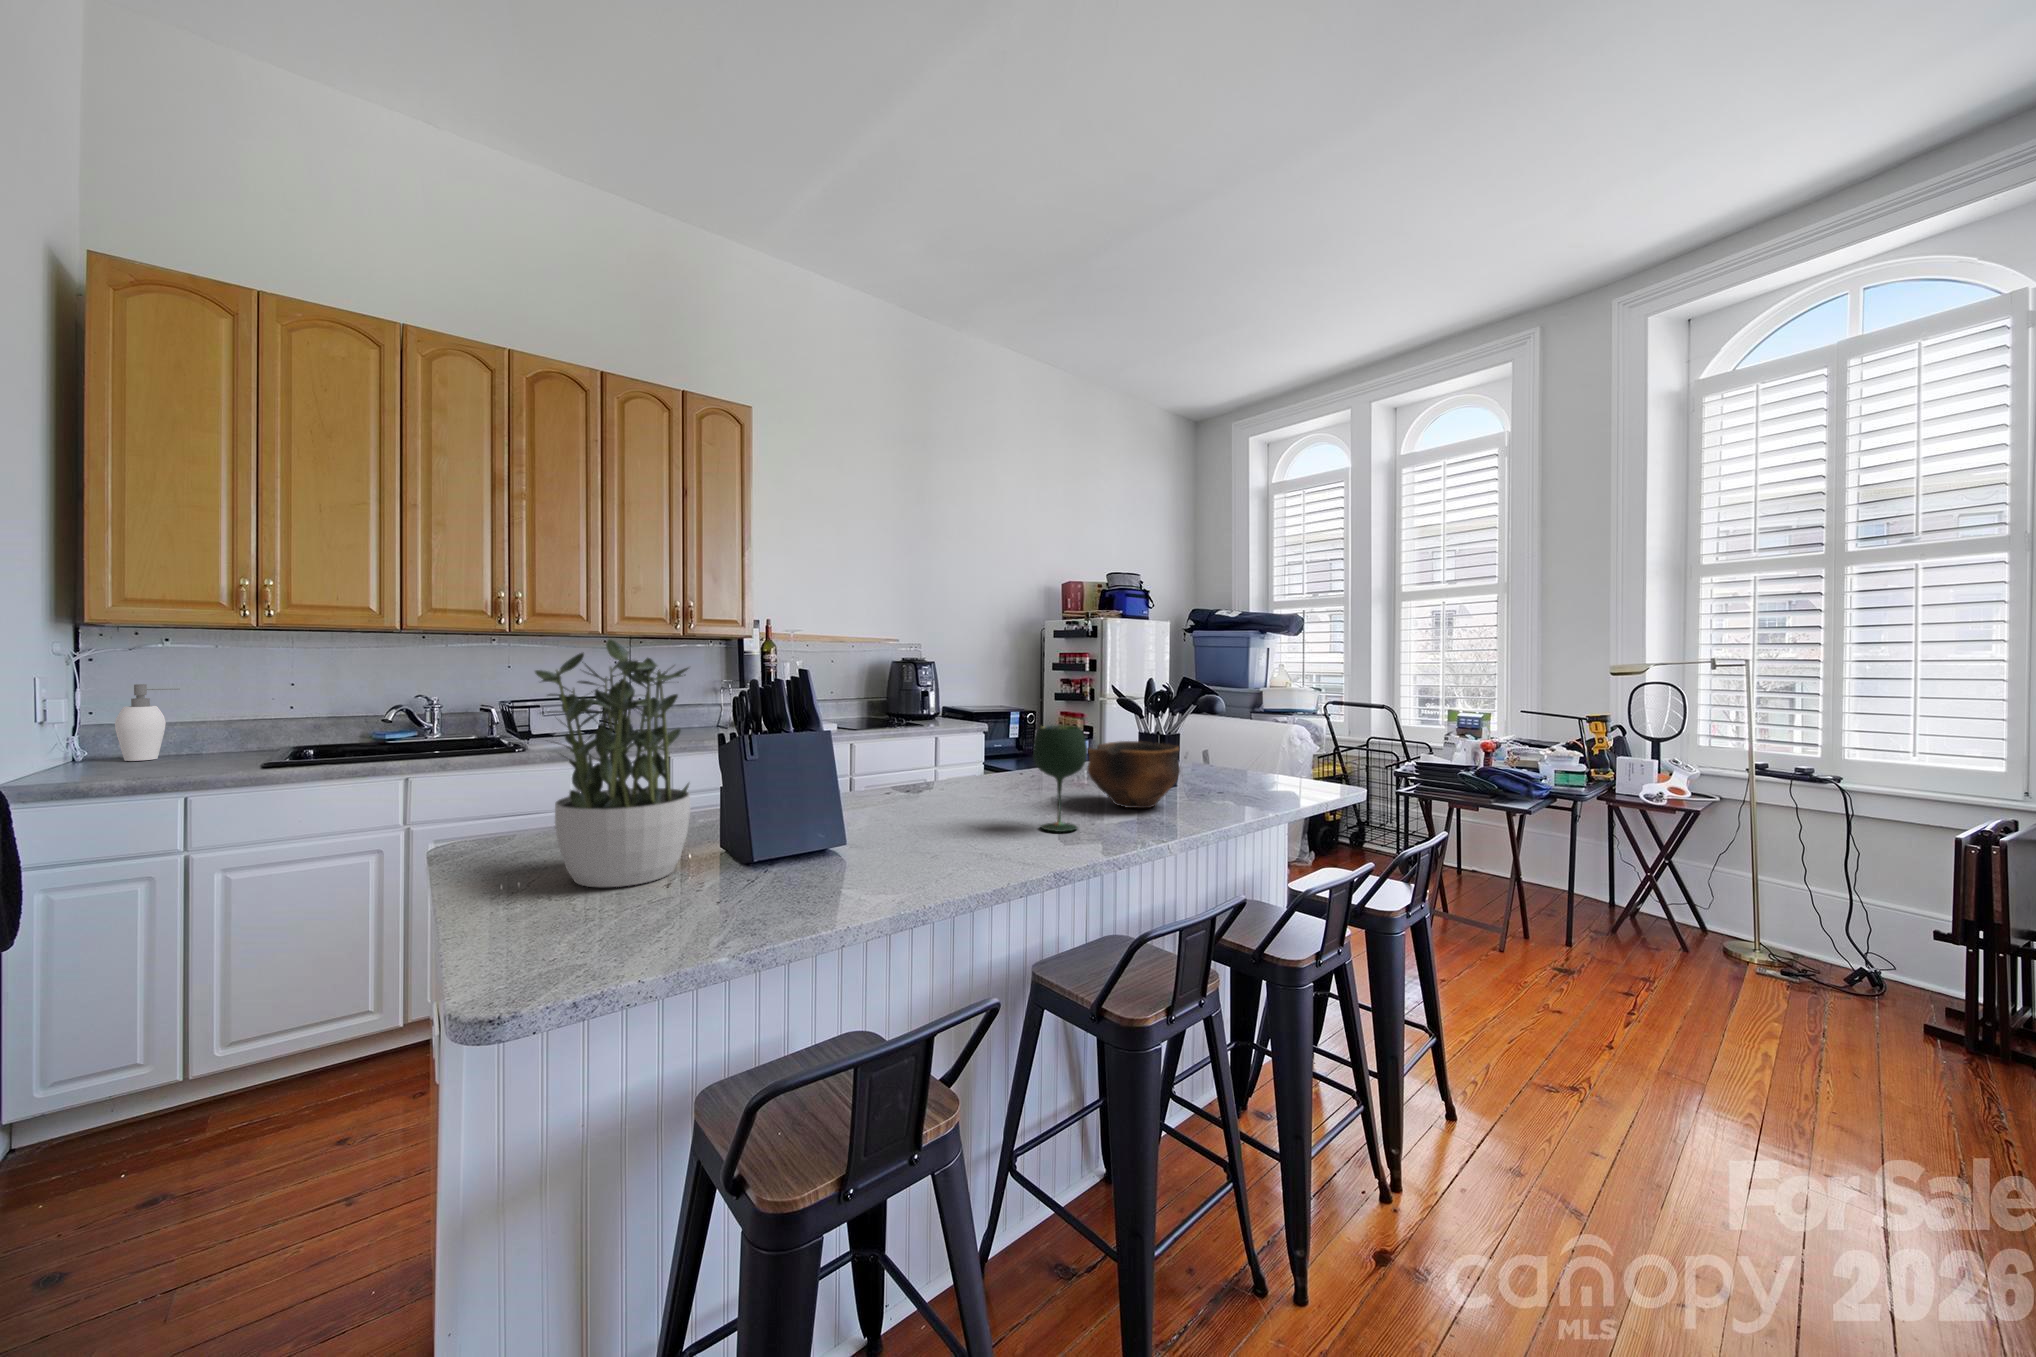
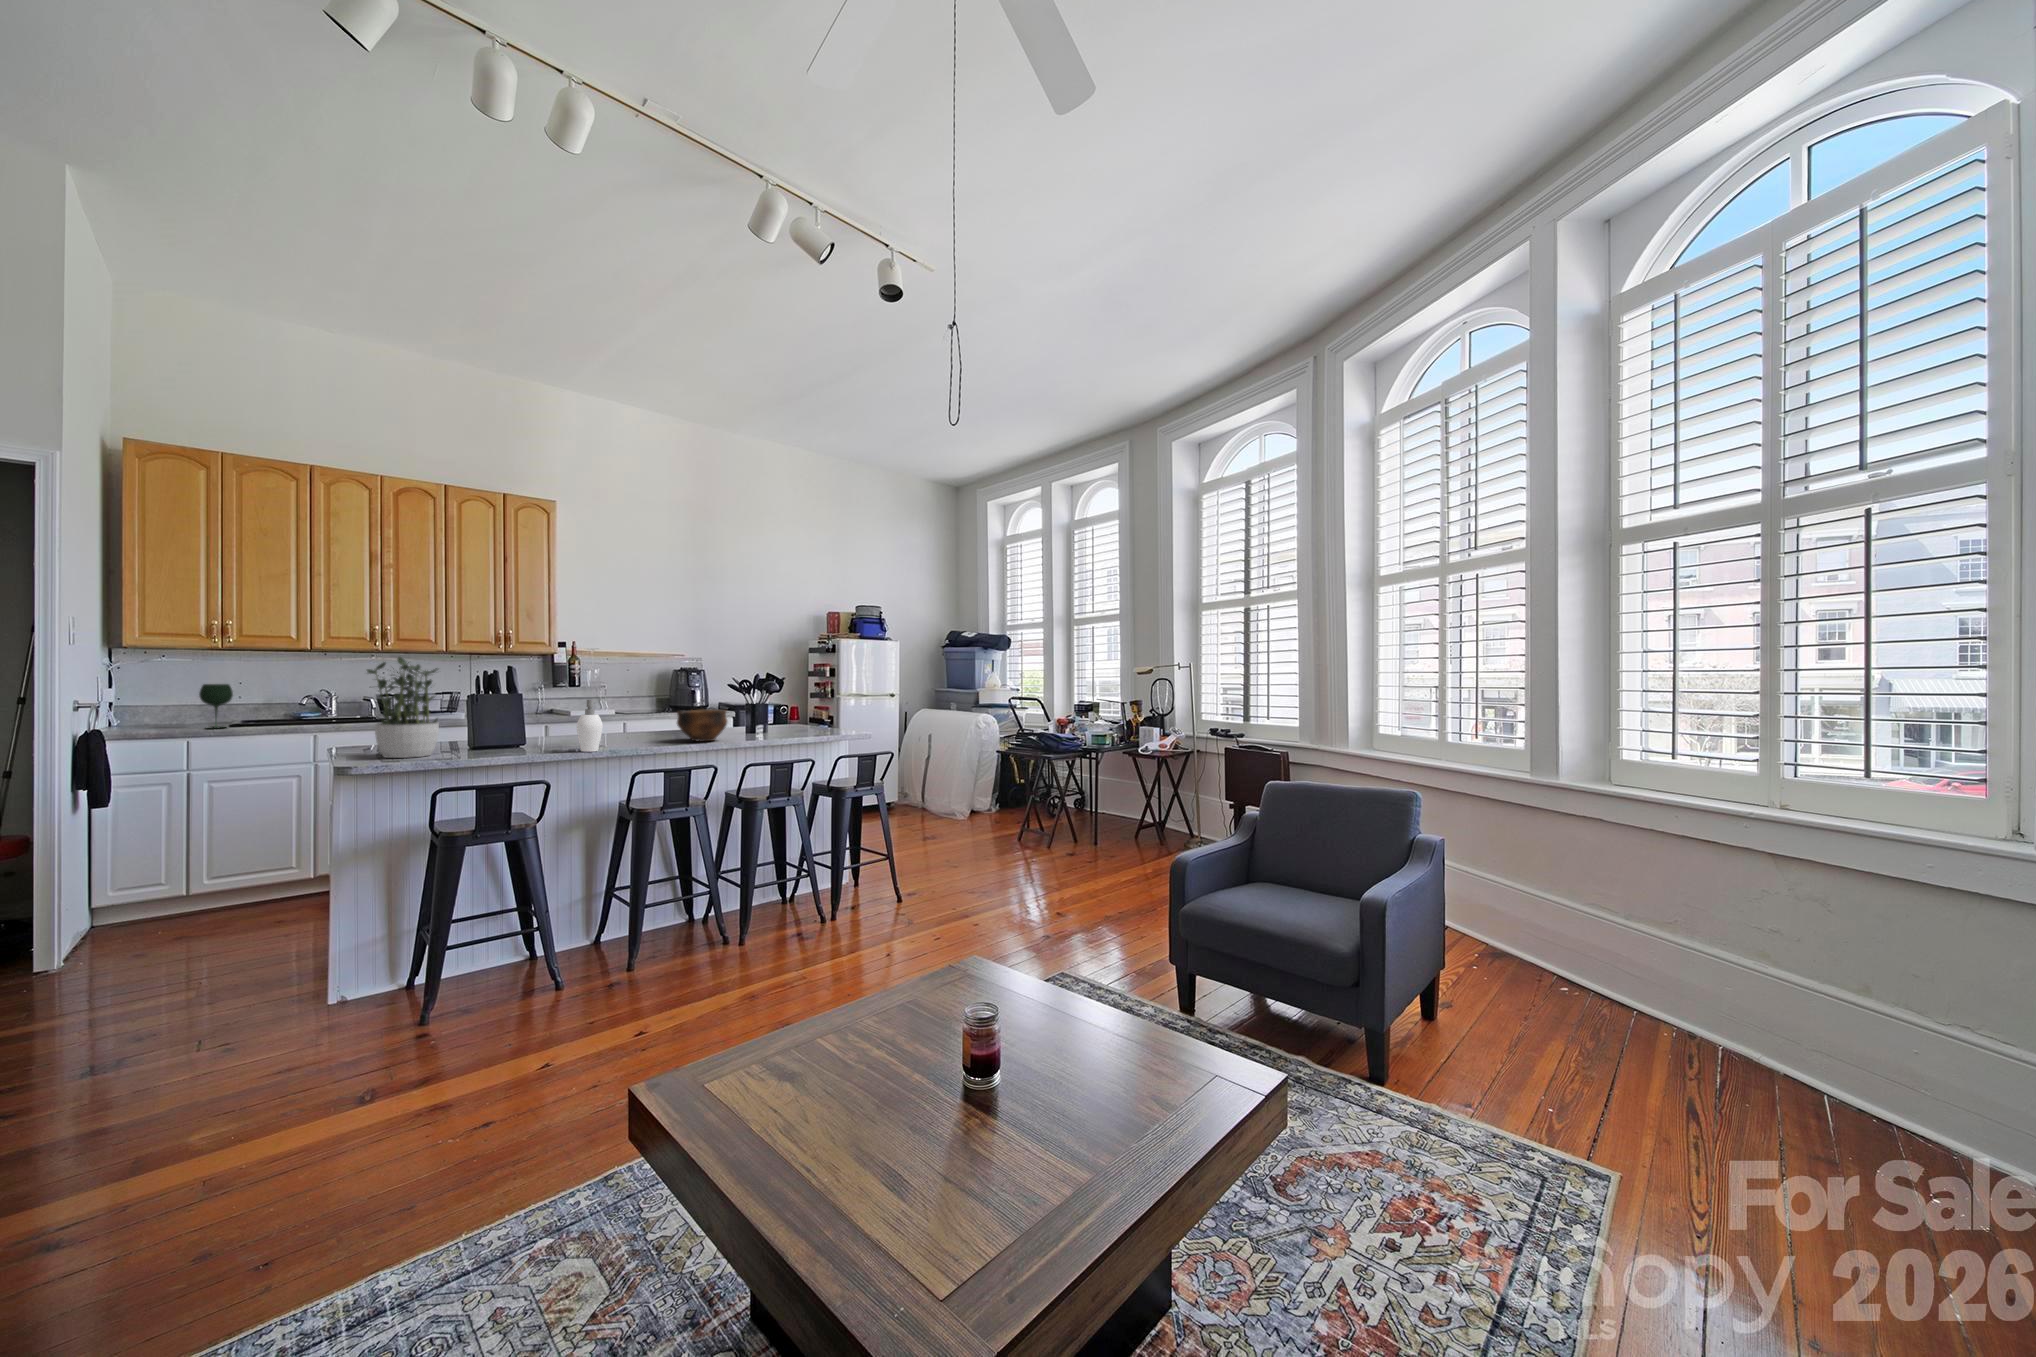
soap dispenser: present [115,684,178,761] -> present [577,700,603,752]
wine glass: present [1033,725,1087,832] -> present [199,684,233,729]

